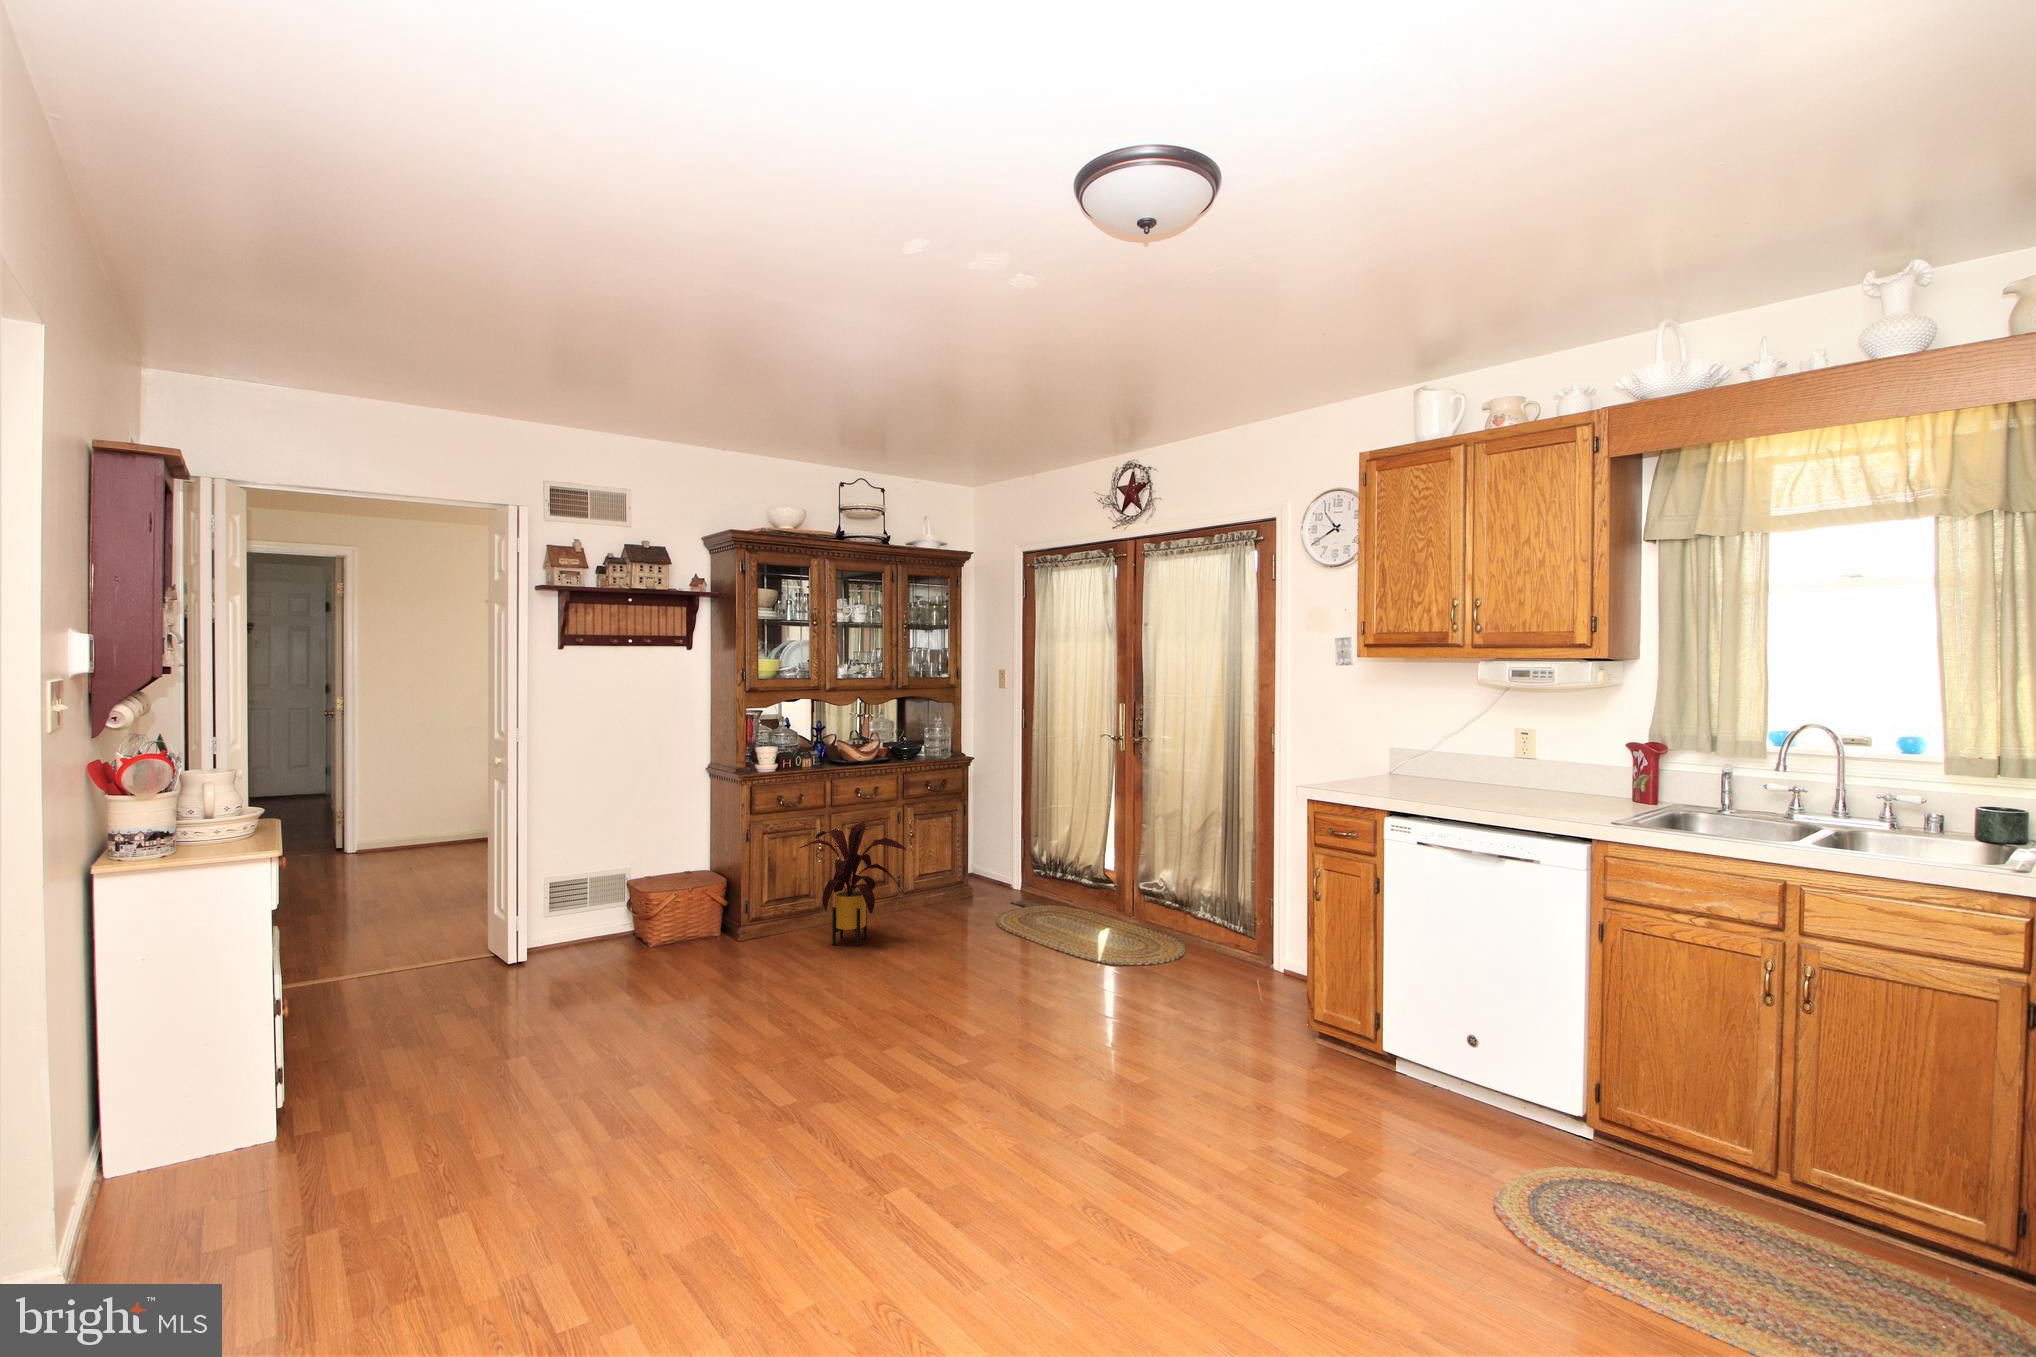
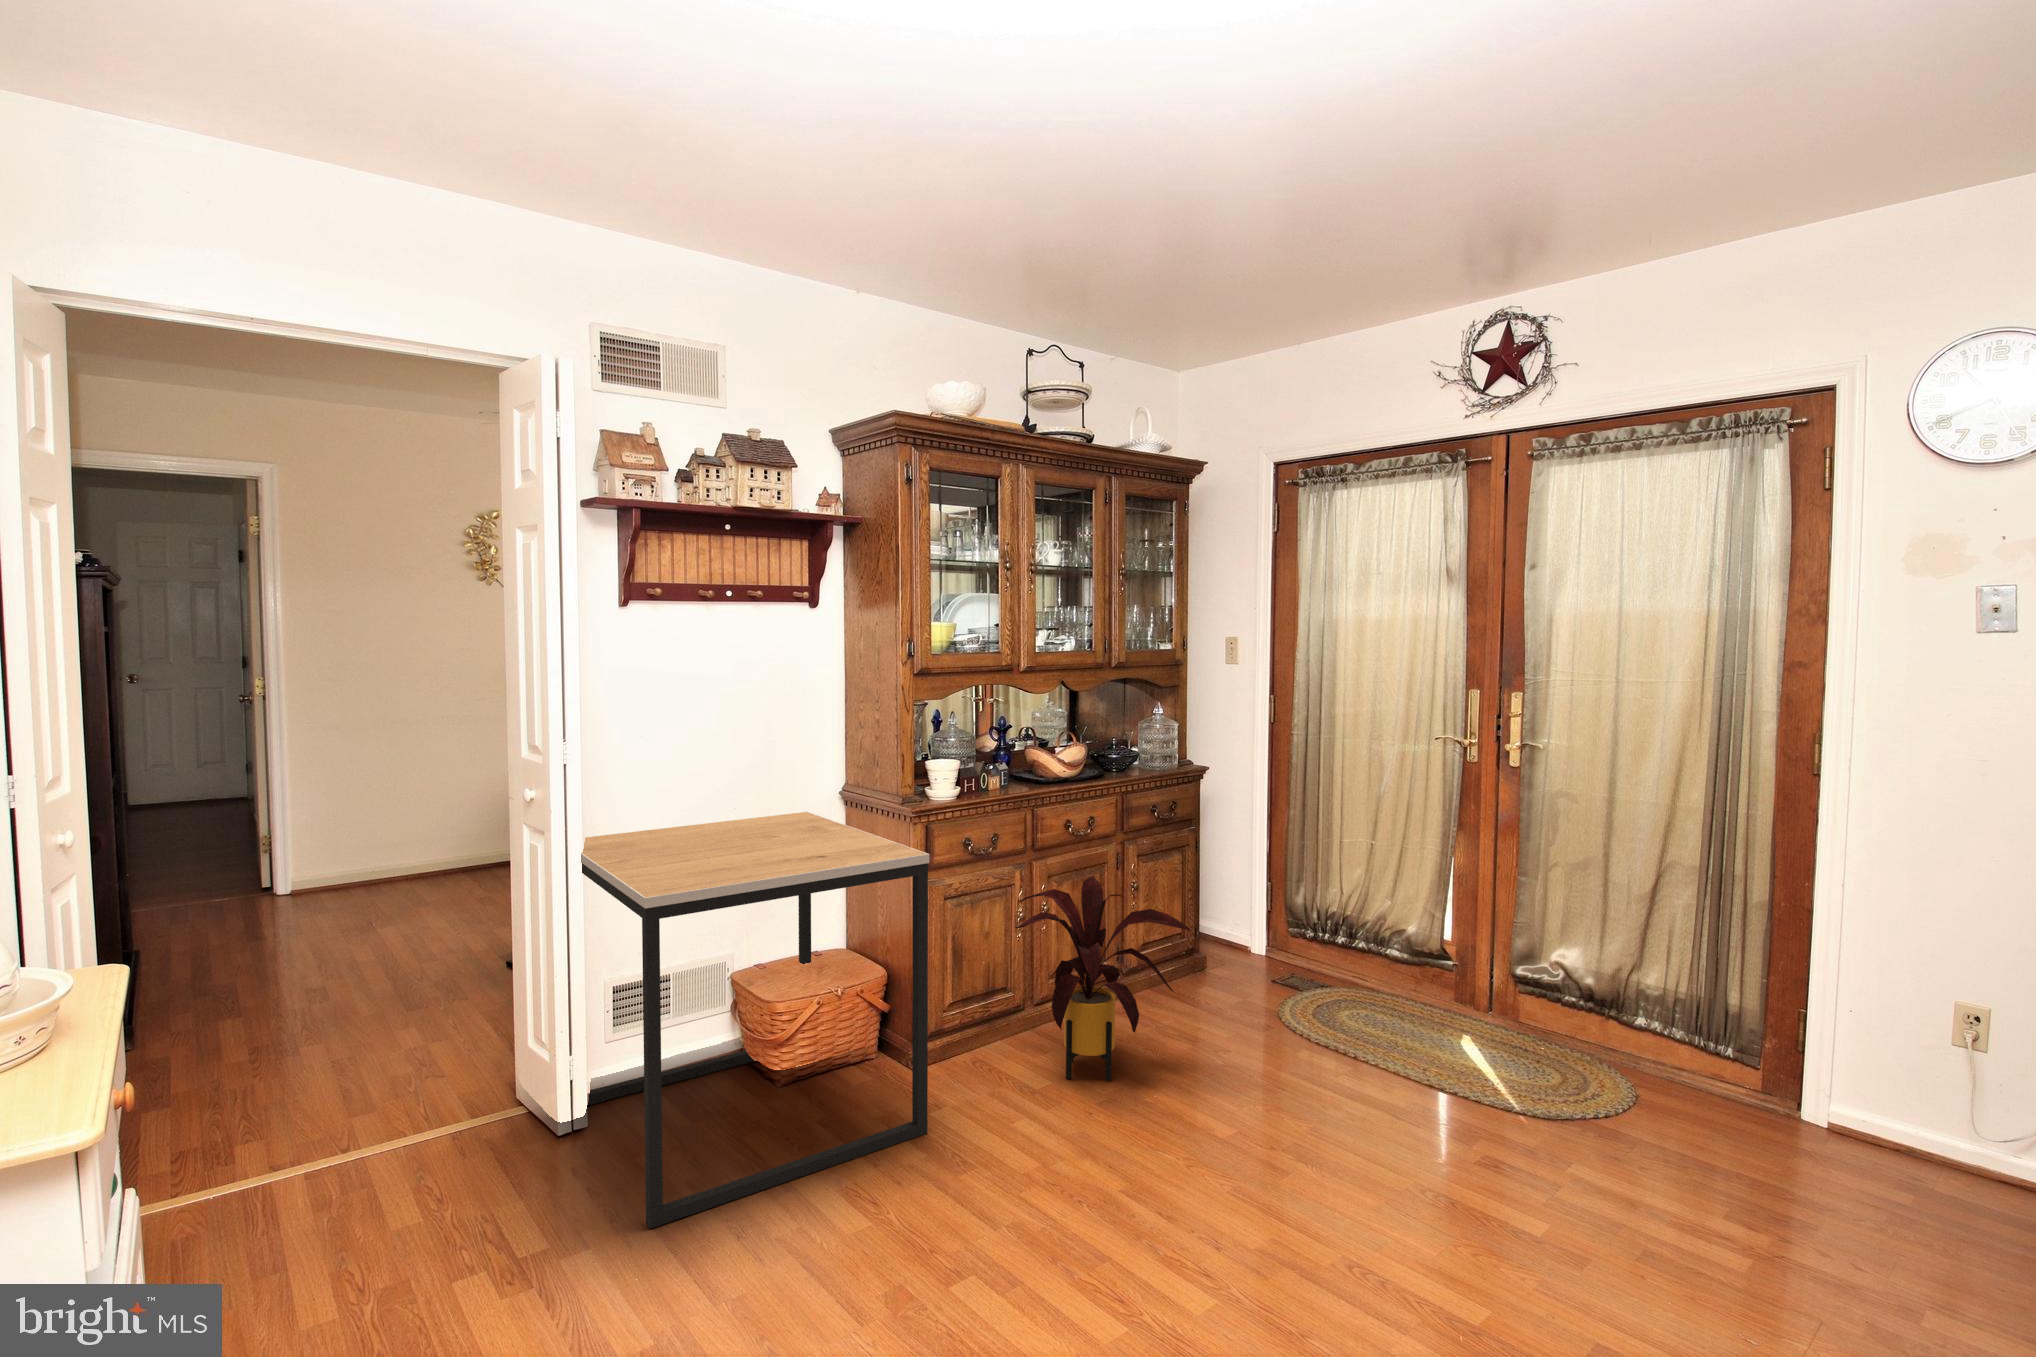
side table: none [519,780,732,997] -> present [581,812,930,1228]

